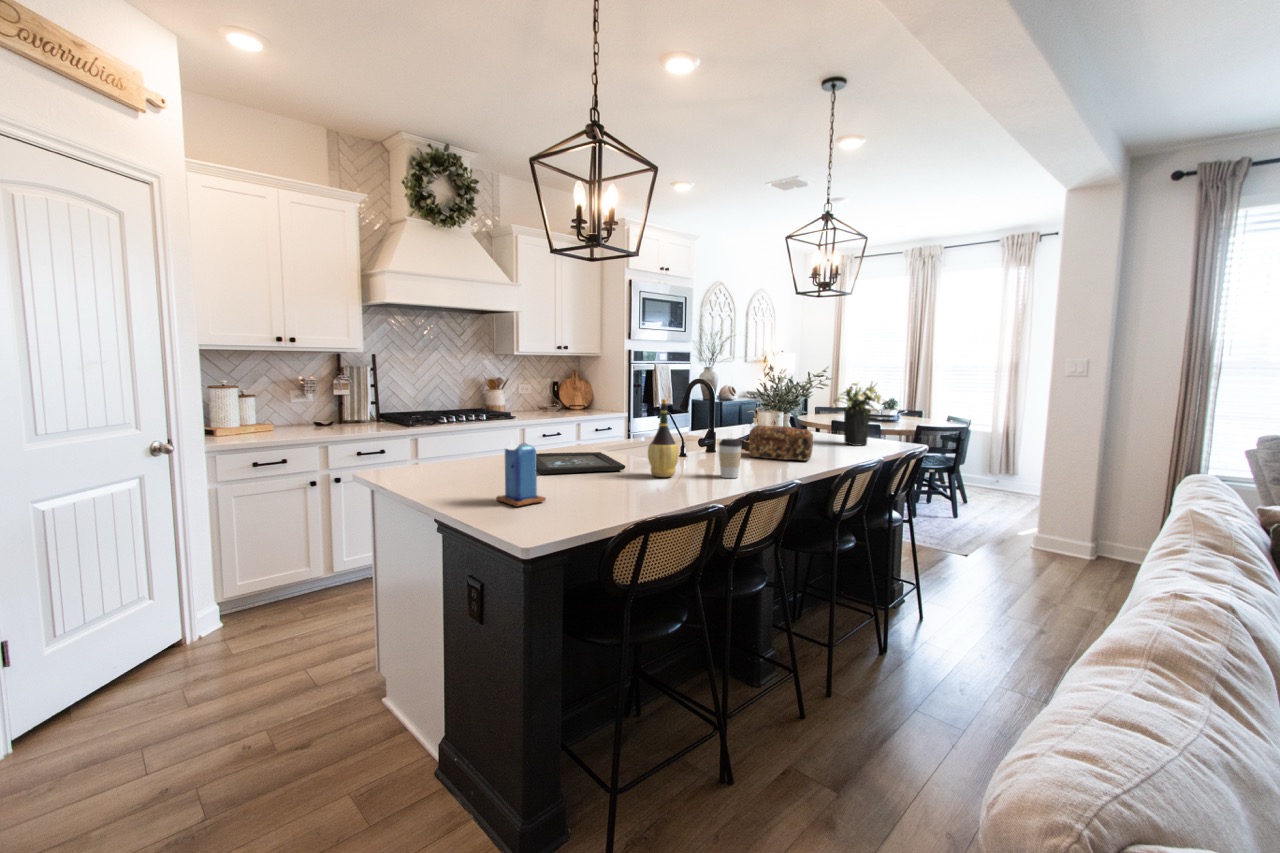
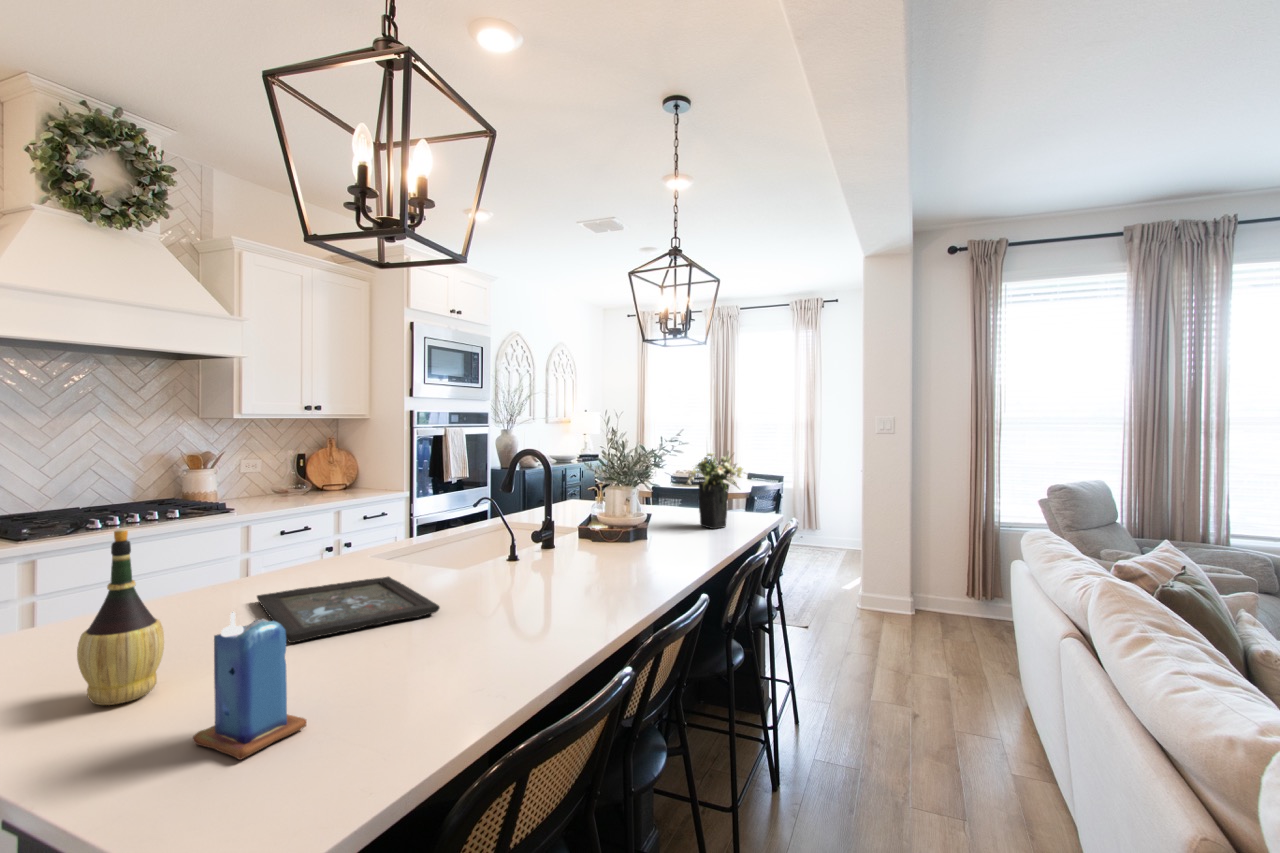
wine bottle: present [648,399,679,477] -> present [77,530,164,705]
bread loaf: present [749,425,813,460] -> none [605,517,684,563]
coffee cup: present [719,439,742,478] -> none [584,549,618,610]

